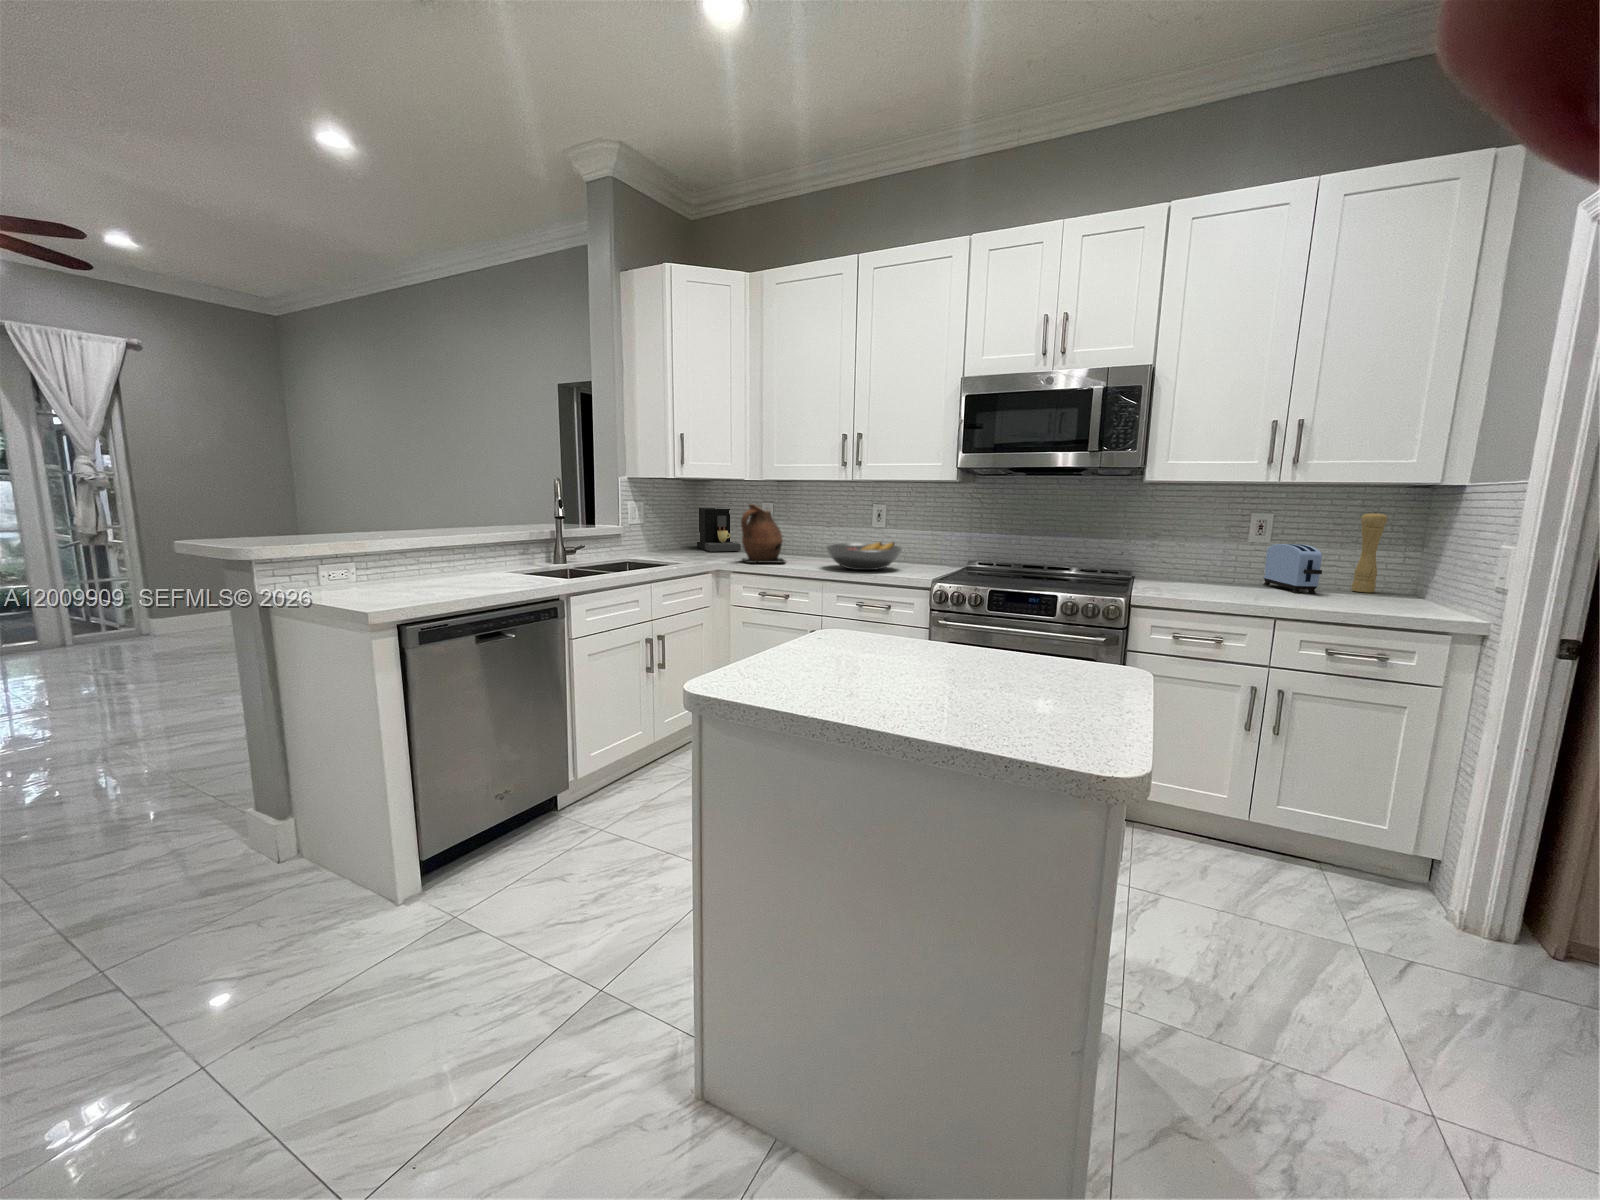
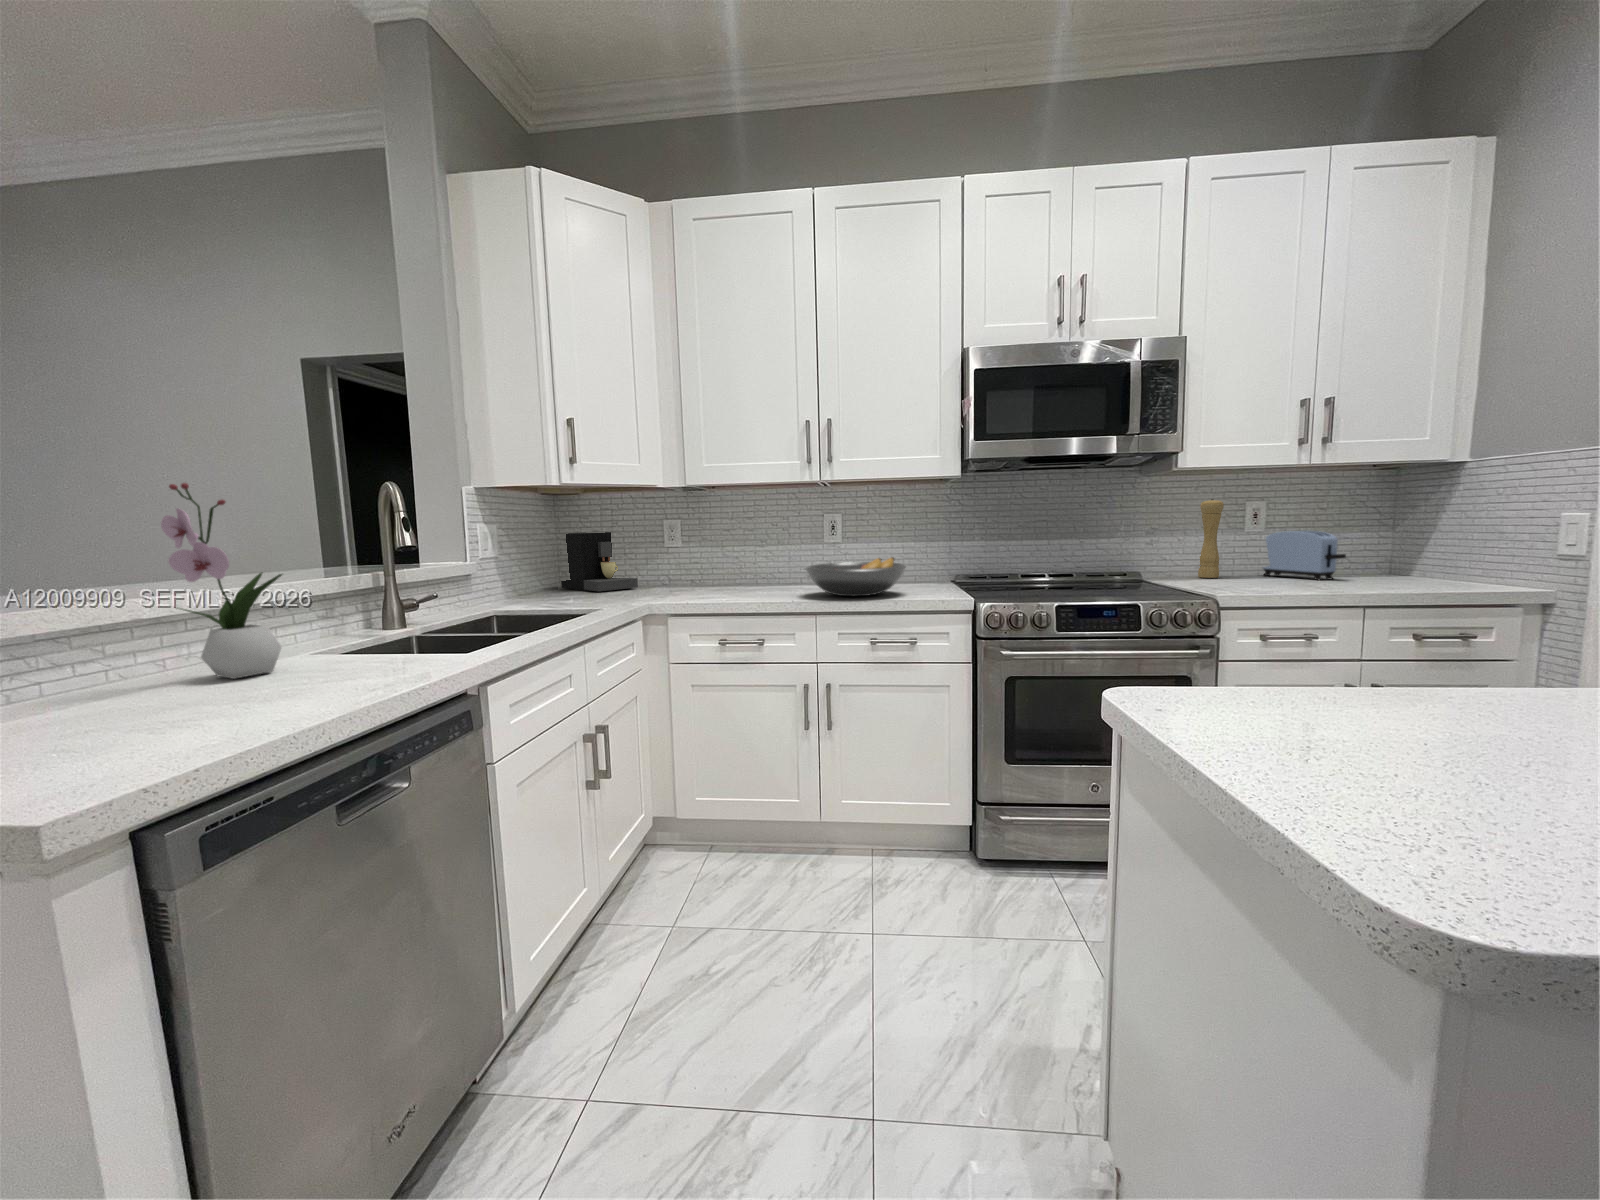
flower arrangement: none [438,485,486,580] -> present [161,483,282,679]
ceramic pitcher: present [741,504,785,563] -> none [670,518,744,600]
pepper mill: present [1351,512,1387,593] -> present [1198,499,1224,578]

